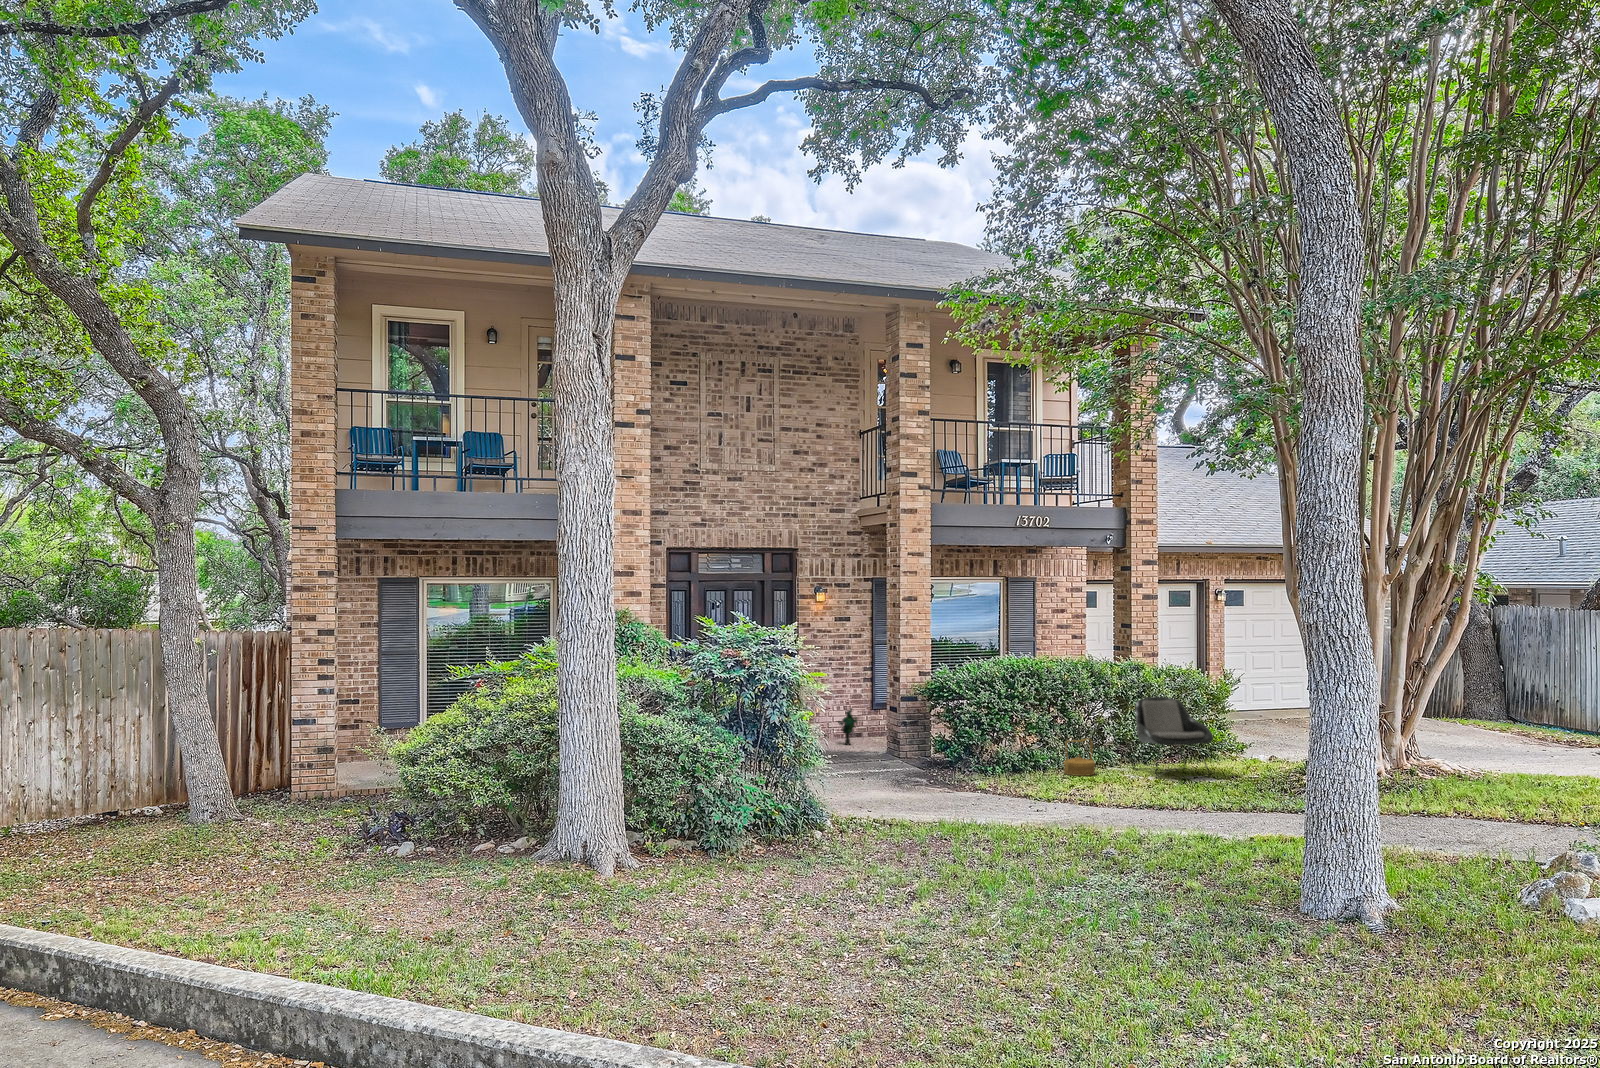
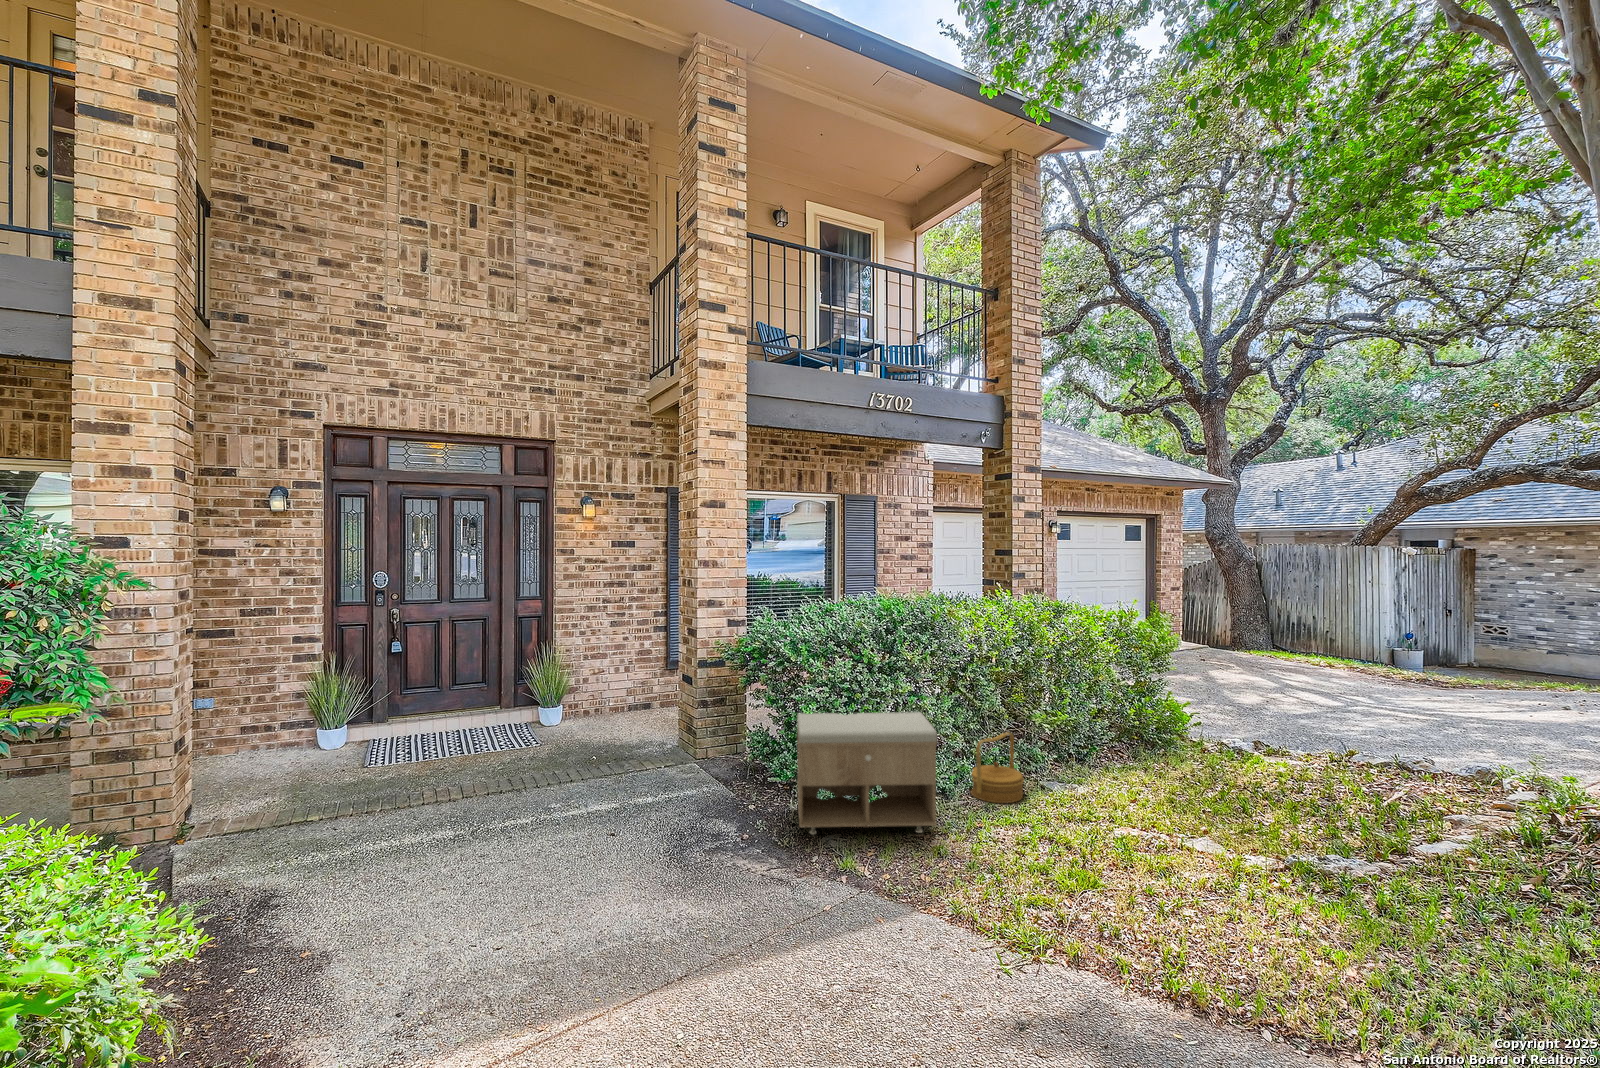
lounge chair: present [1133,697,1213,778] -> none [1067,657,1215,805]
decorative plant: present [838,708,857,745] -> none [612,669,644,724]
storage bench: none [959,720,1032,781] -> present [797,712,937,834]

